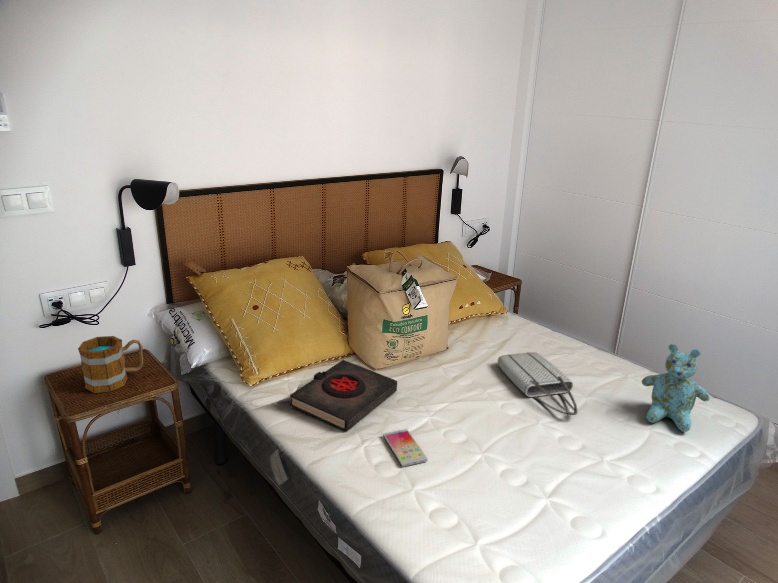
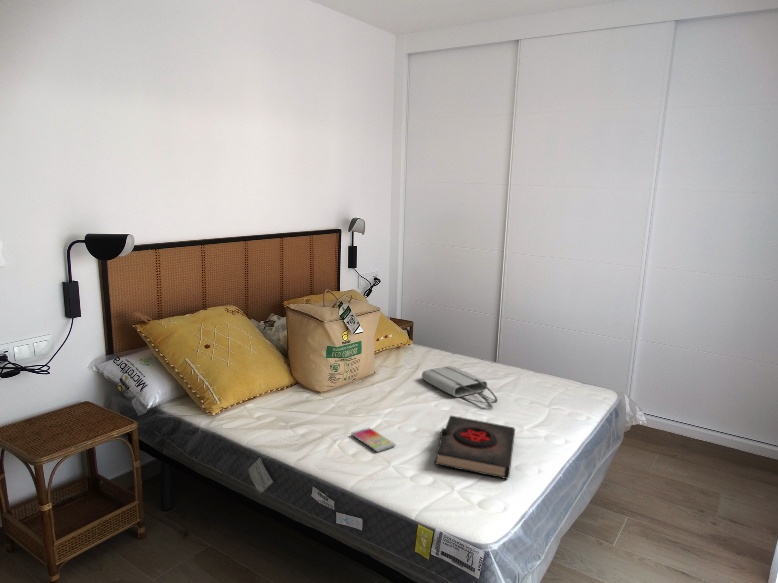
mug: present [78,336,143,393] -> none [38,381,100,438]
stuffed bear: present [642,344,710,432] -> none [538,339,589,405]
book: present [290,360,397,431] -> present [435,416,515,479]

